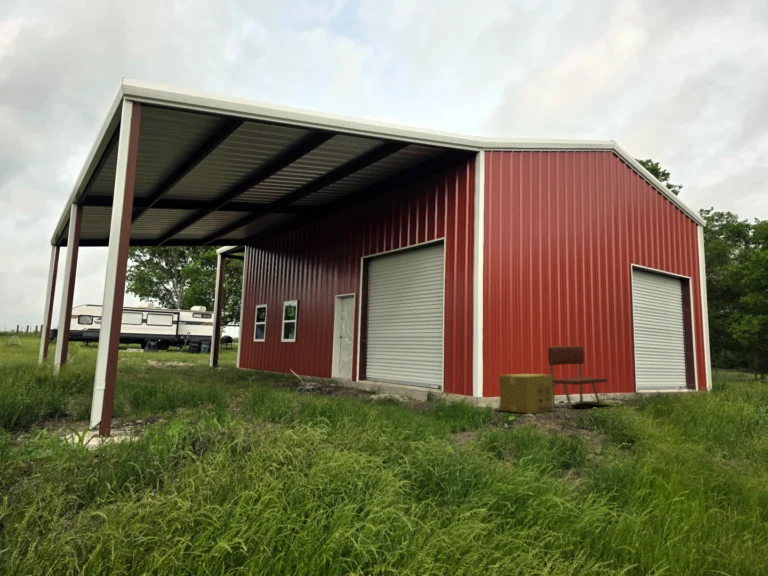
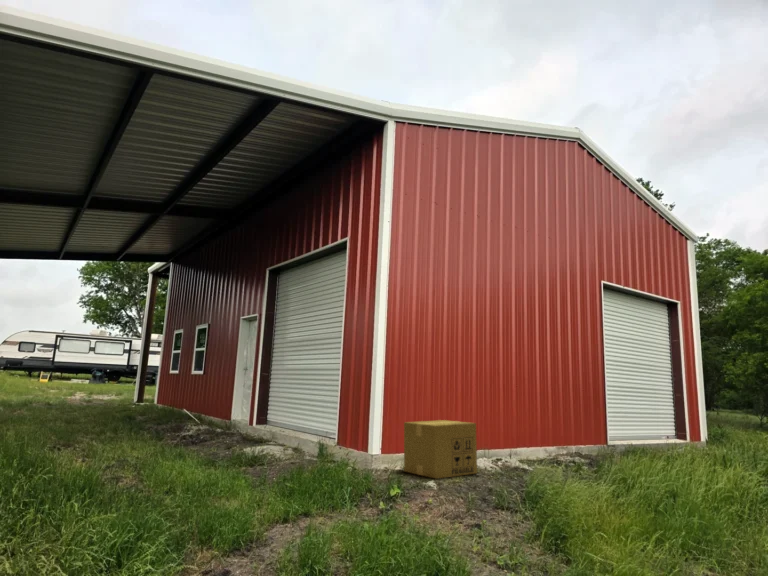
bench: present [548,346,607,409] -> none [478,384,559,470]

